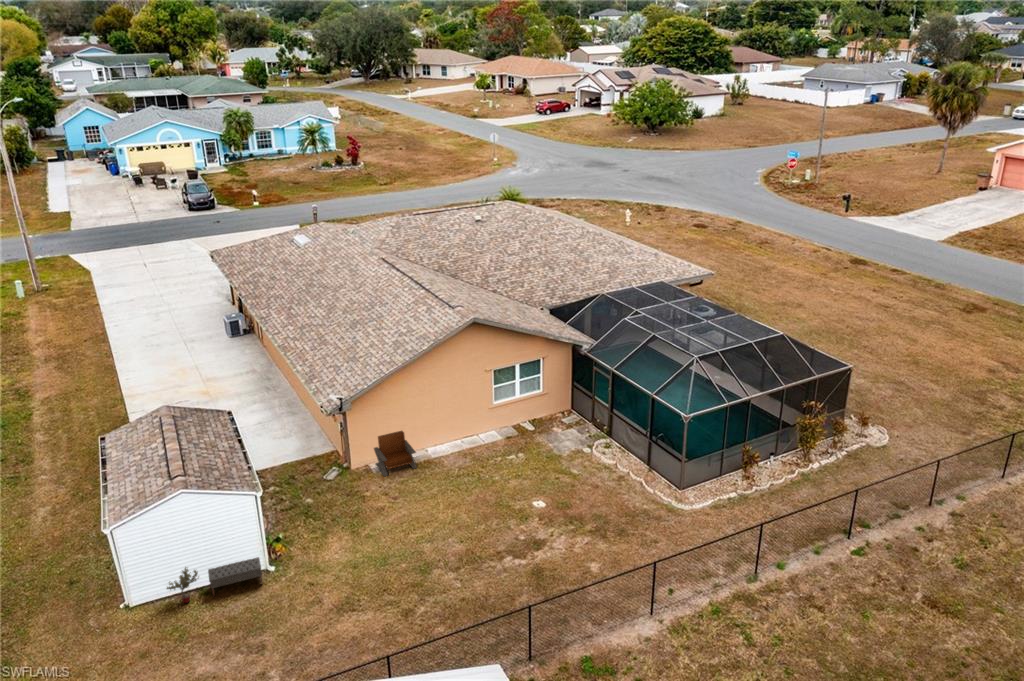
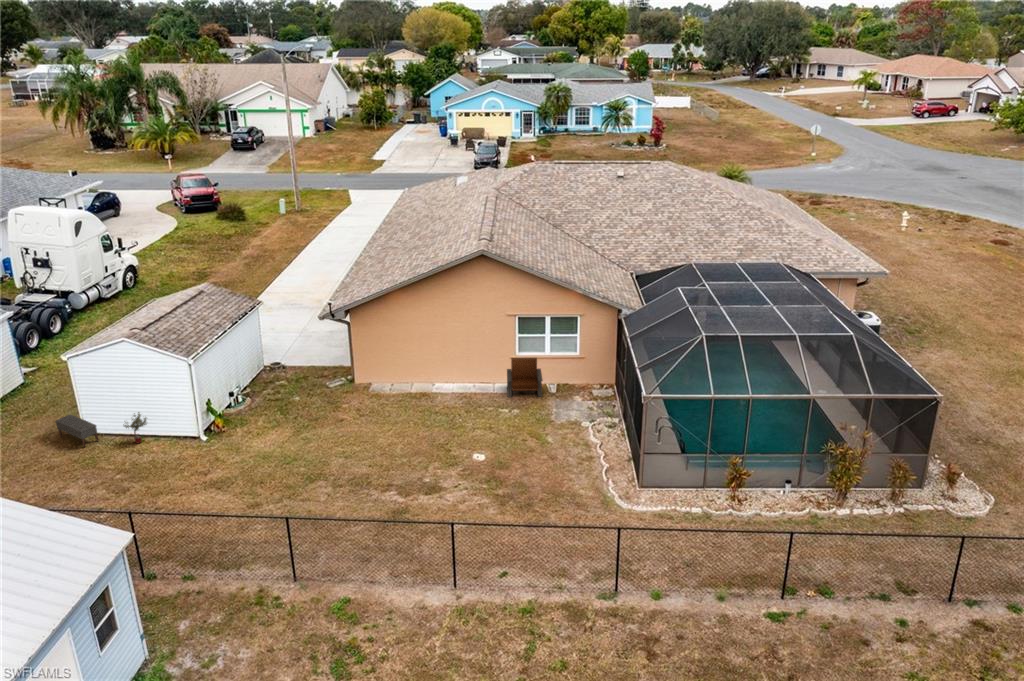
lounge chair: present [374,431,417,476] -> present [507,358,543,397]
bench: present [208,557,263,597] -> present [55,415,99,447]

